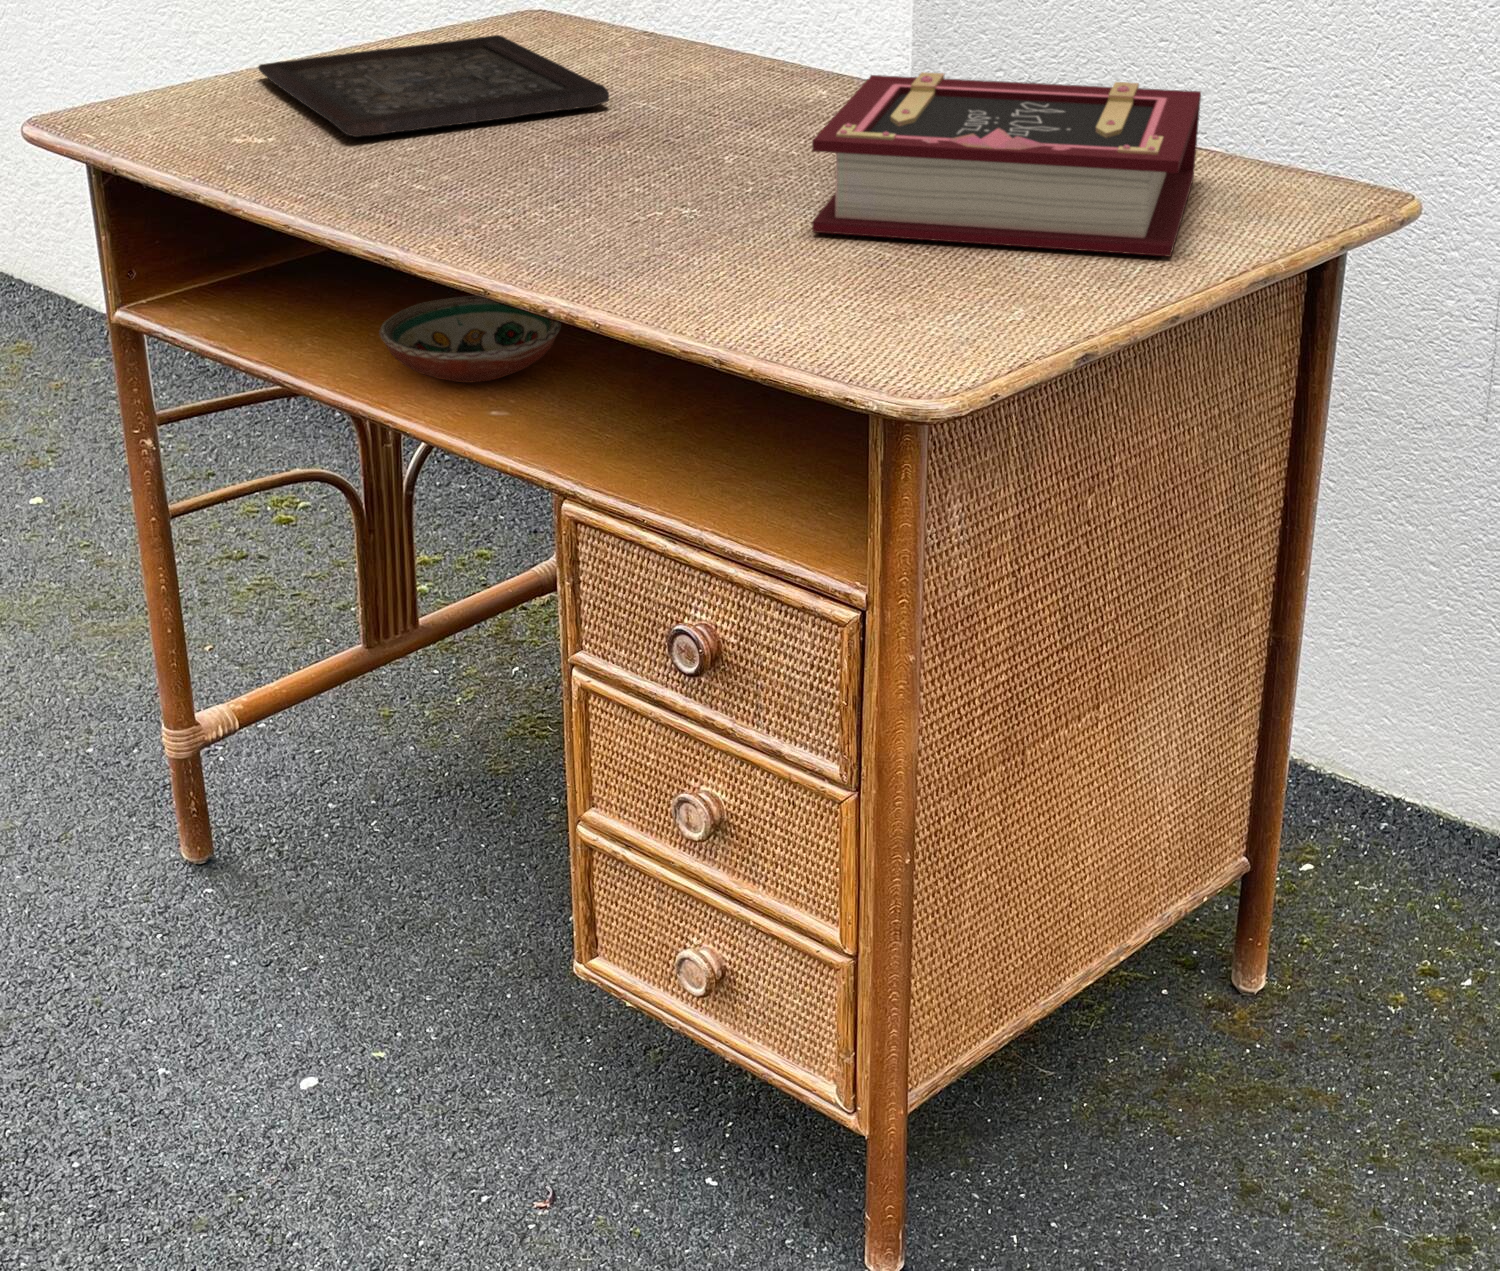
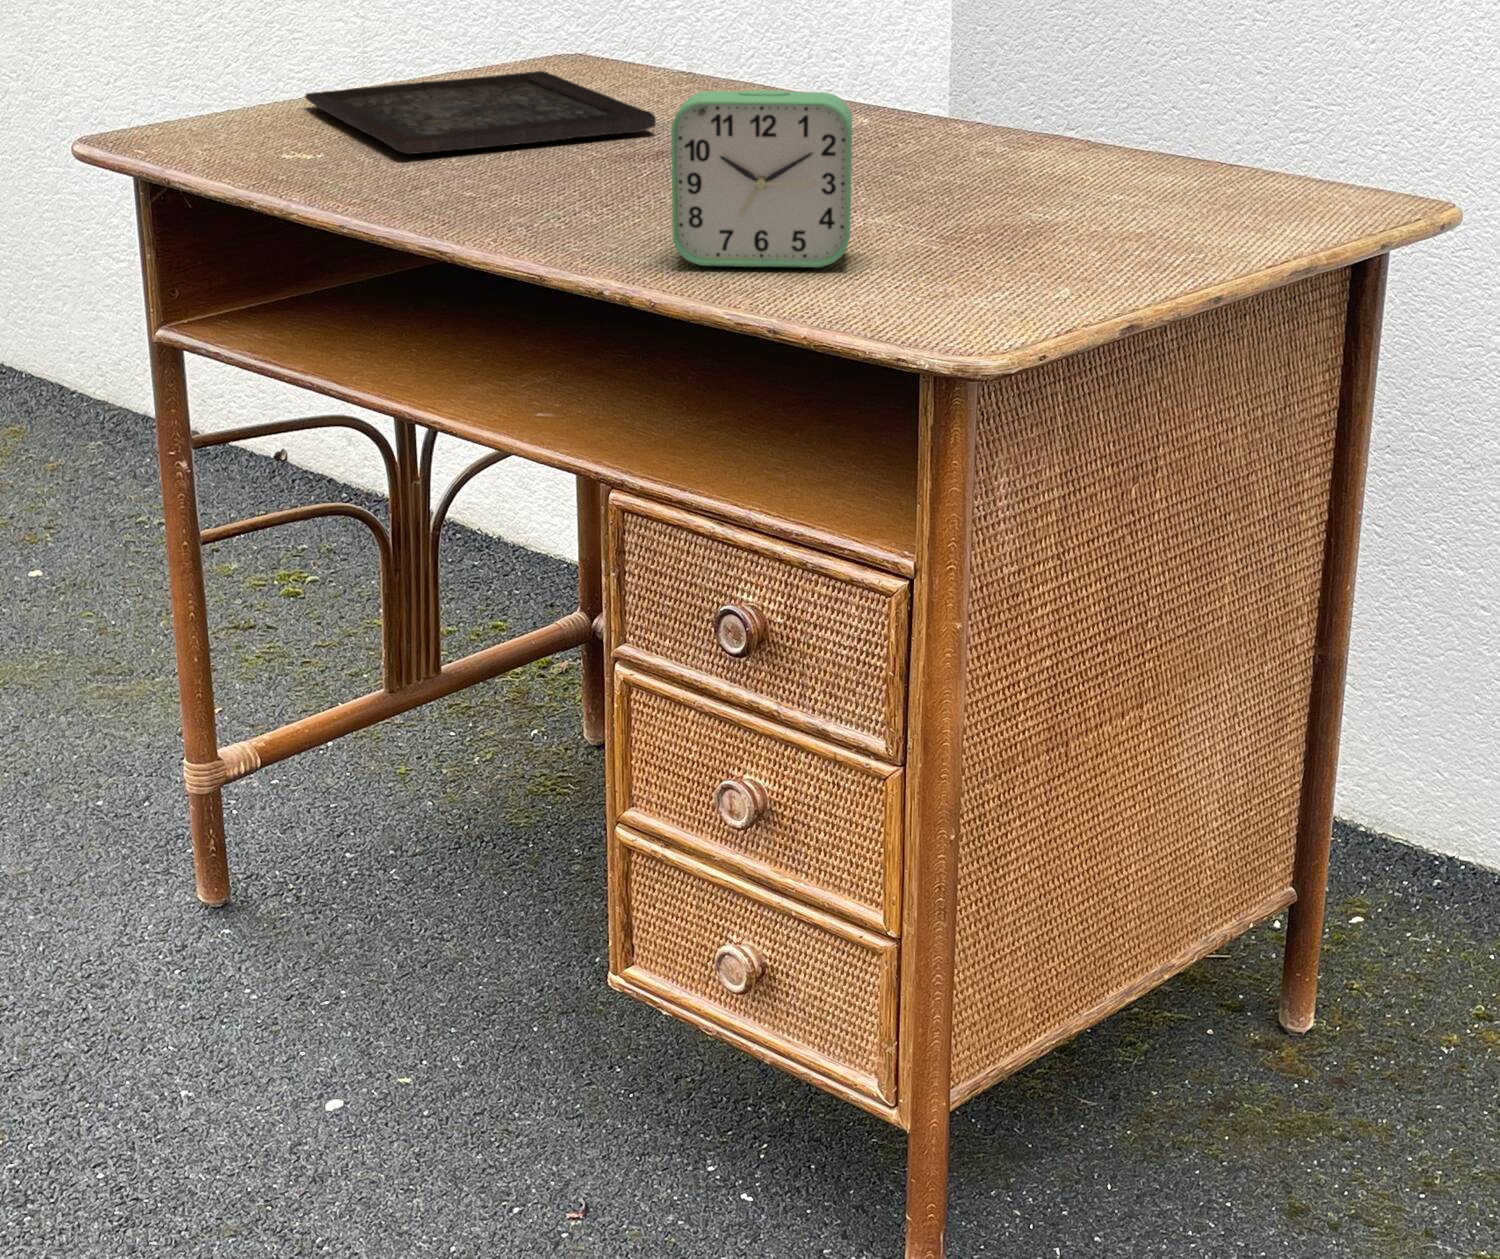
book: present [812,72,1201,257] -> none [860,91,1240,254]
alarm clock: none [613,92,802,277] -> present [671,90,852,268]
decorative bowl: present [379,296,561,383] -> none [428,310,608,390]

